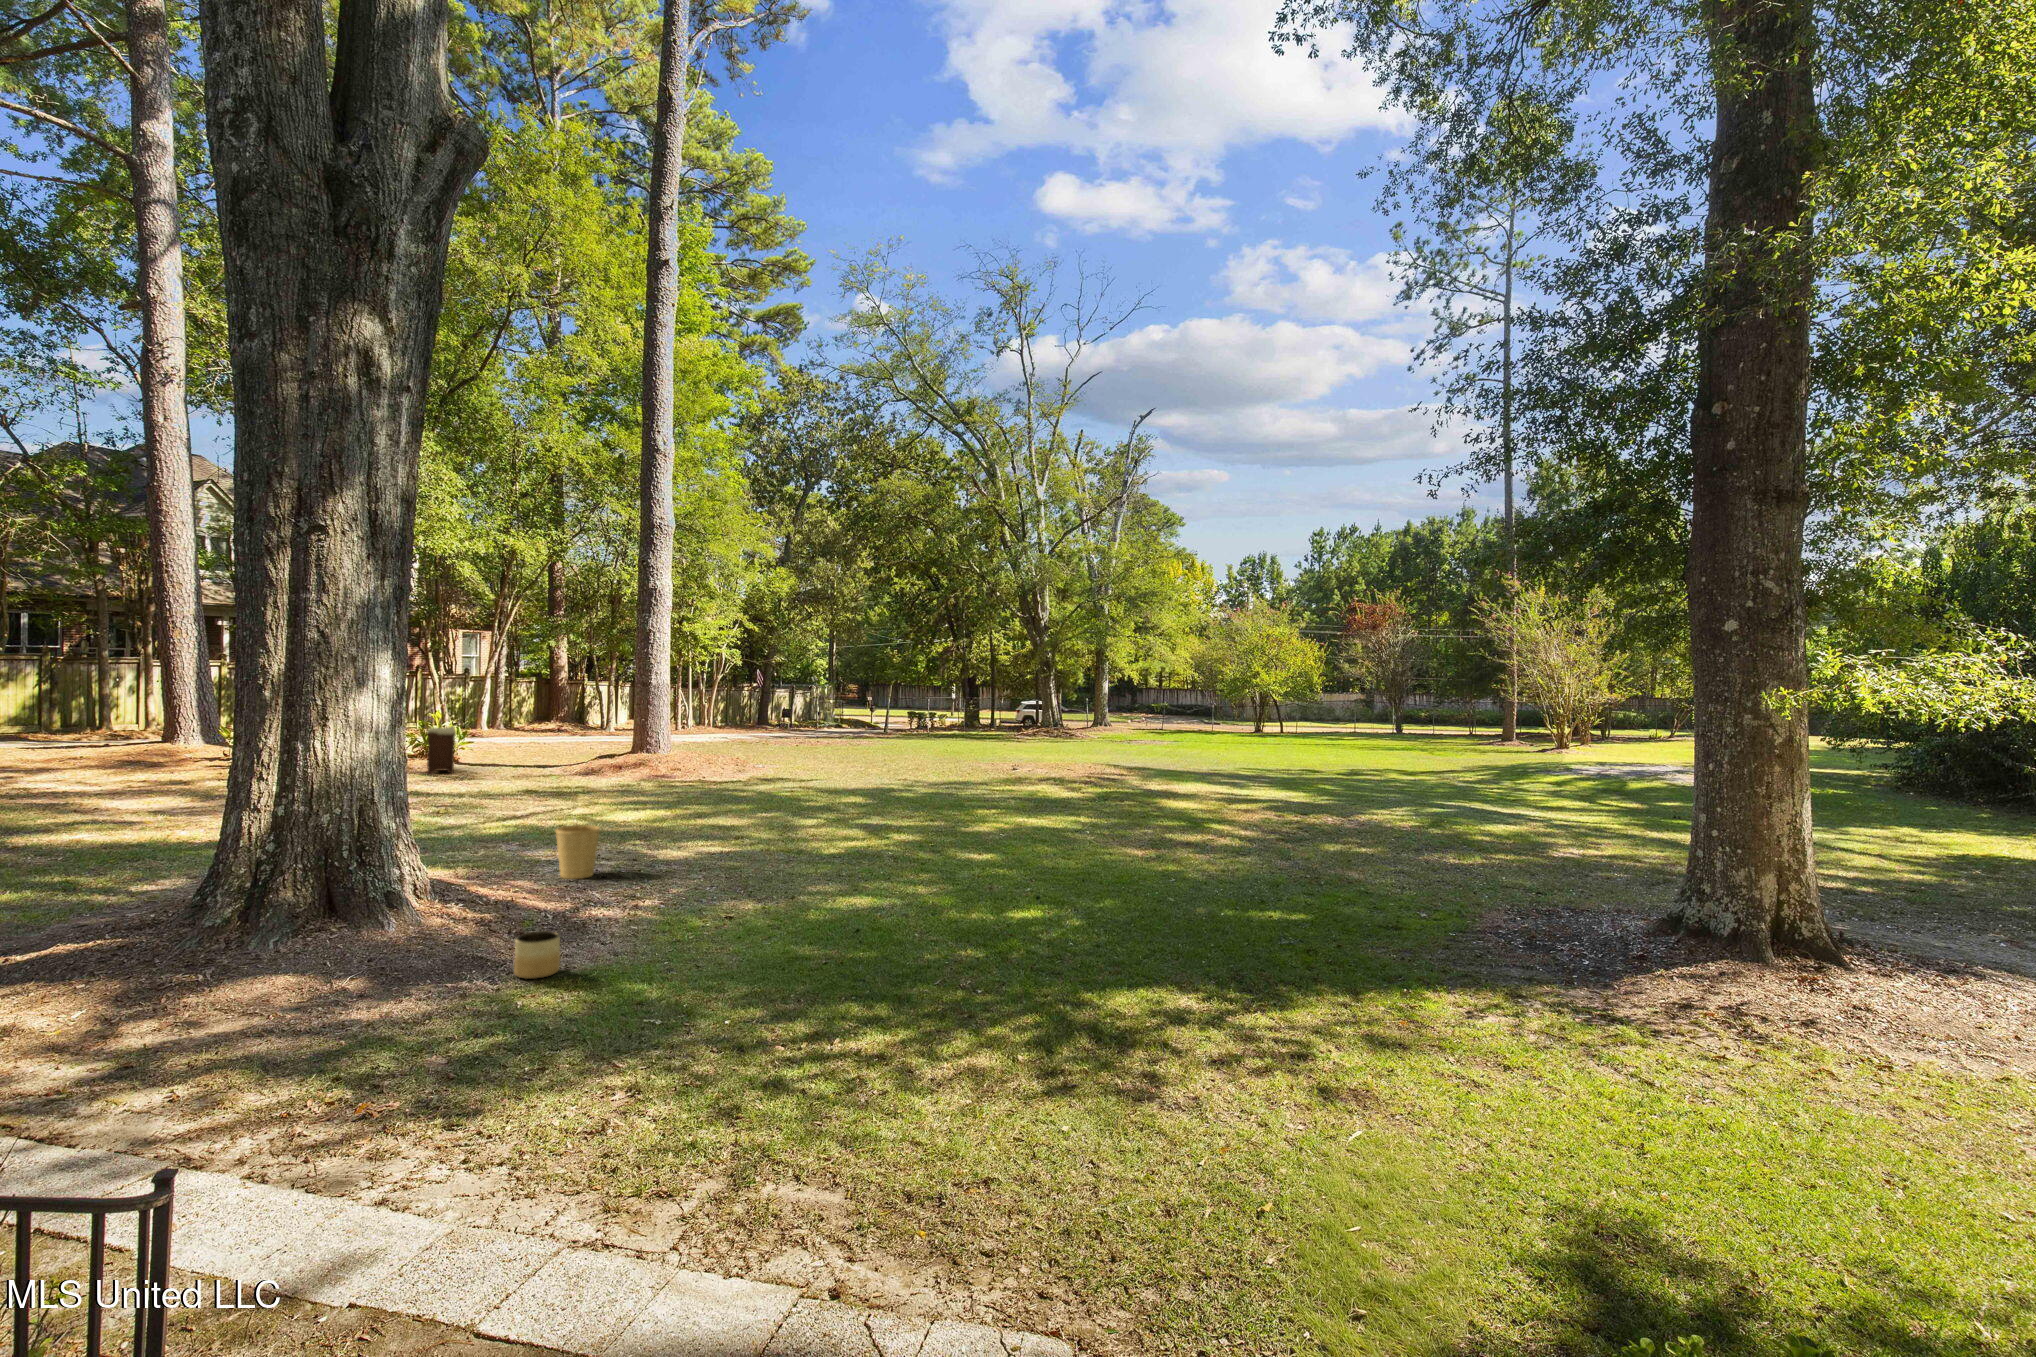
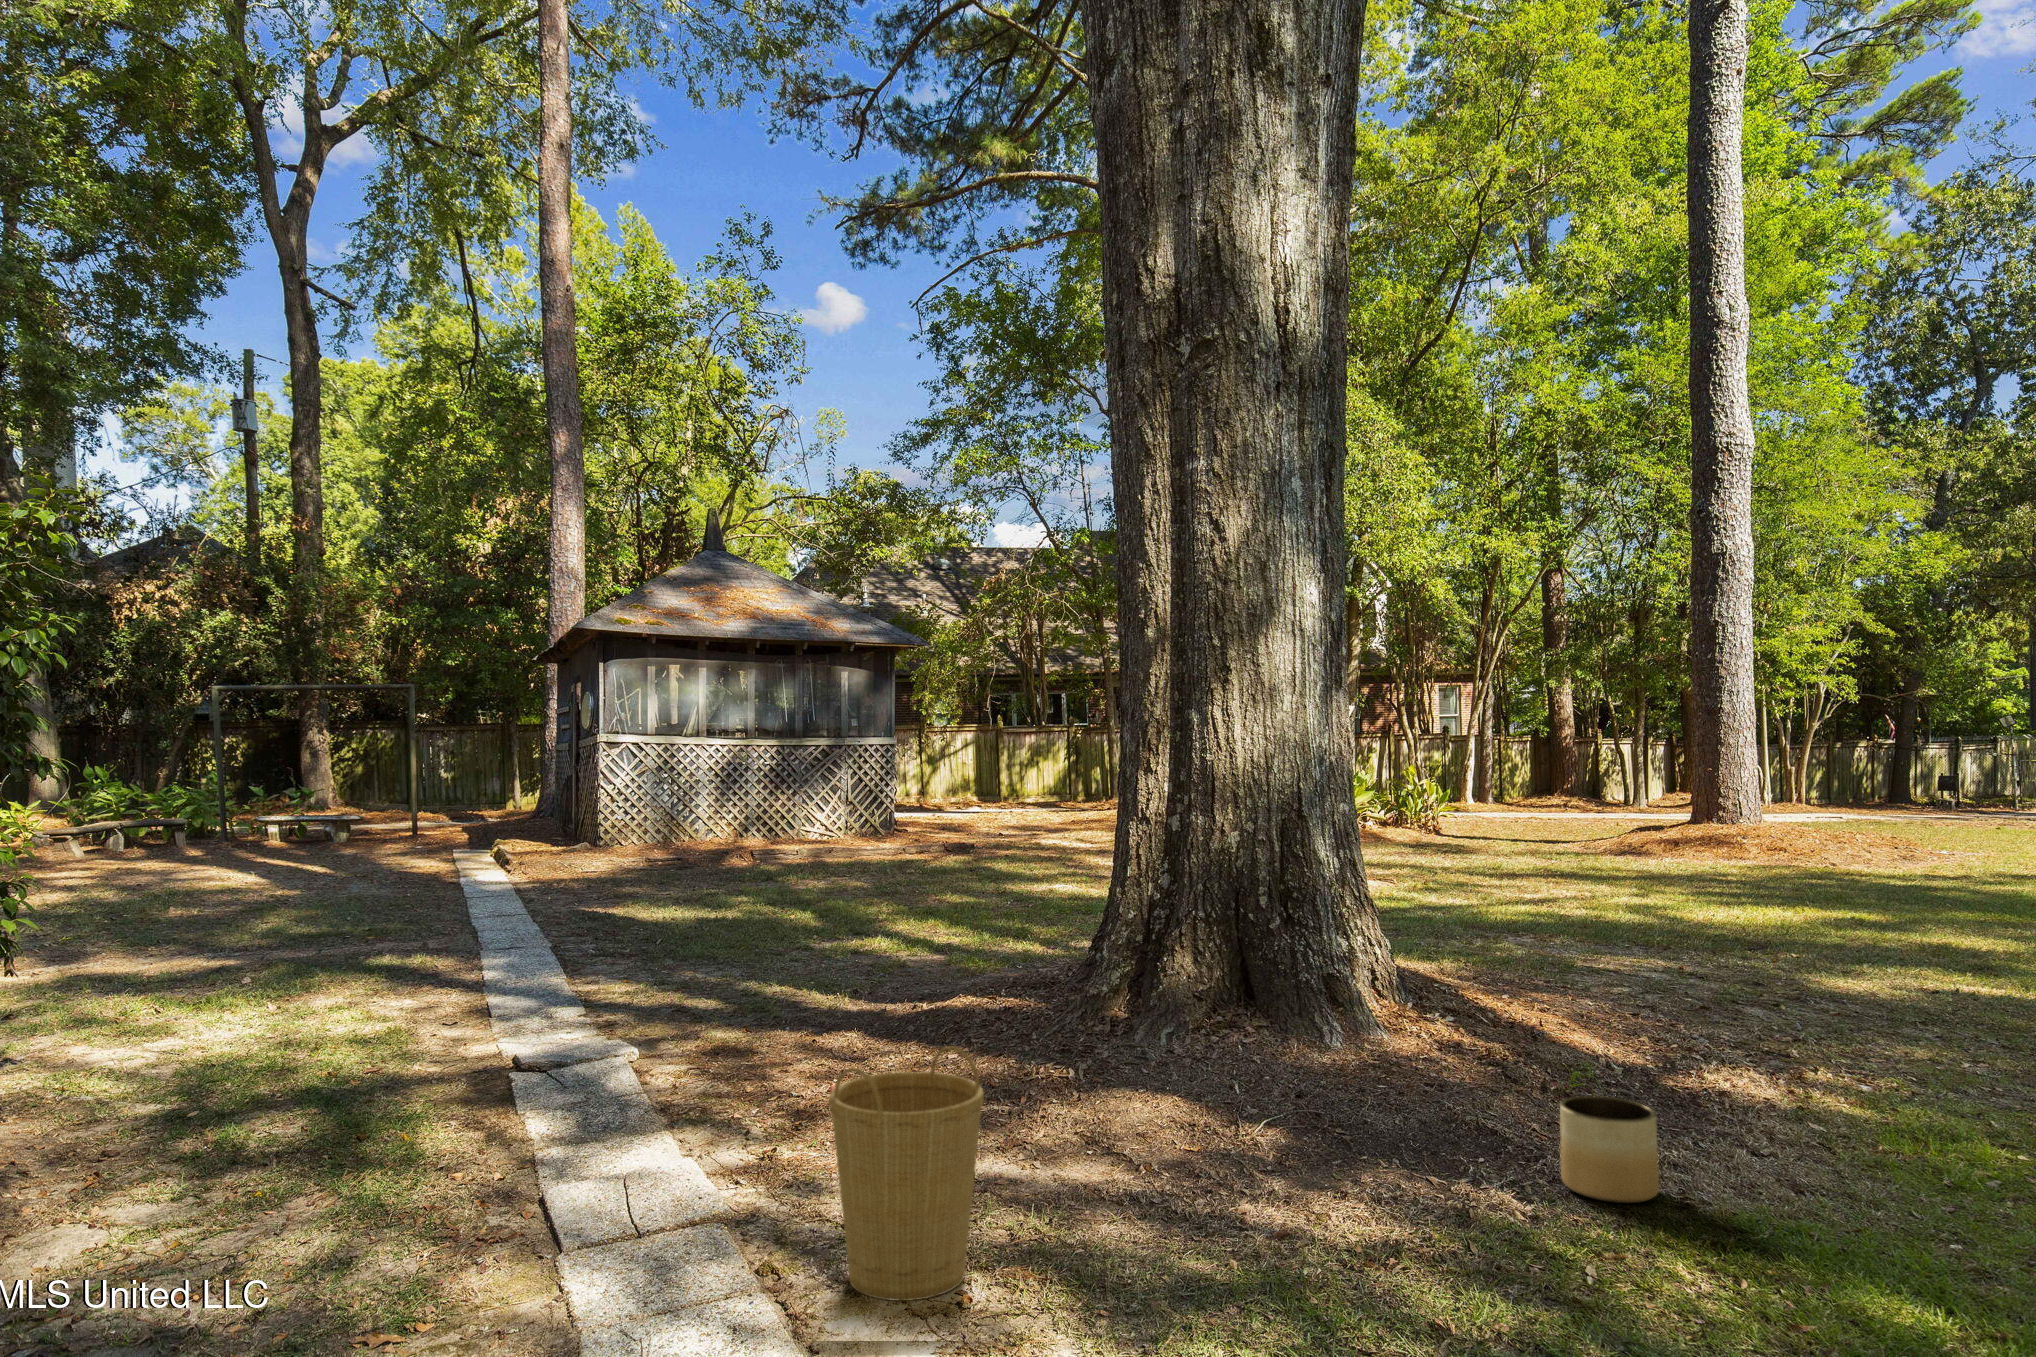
bench: present [427,726,456,774] -> none [1397,782,1434,847]
basket: present [556,823,600,879] -> present [829,1046,984,1301]

